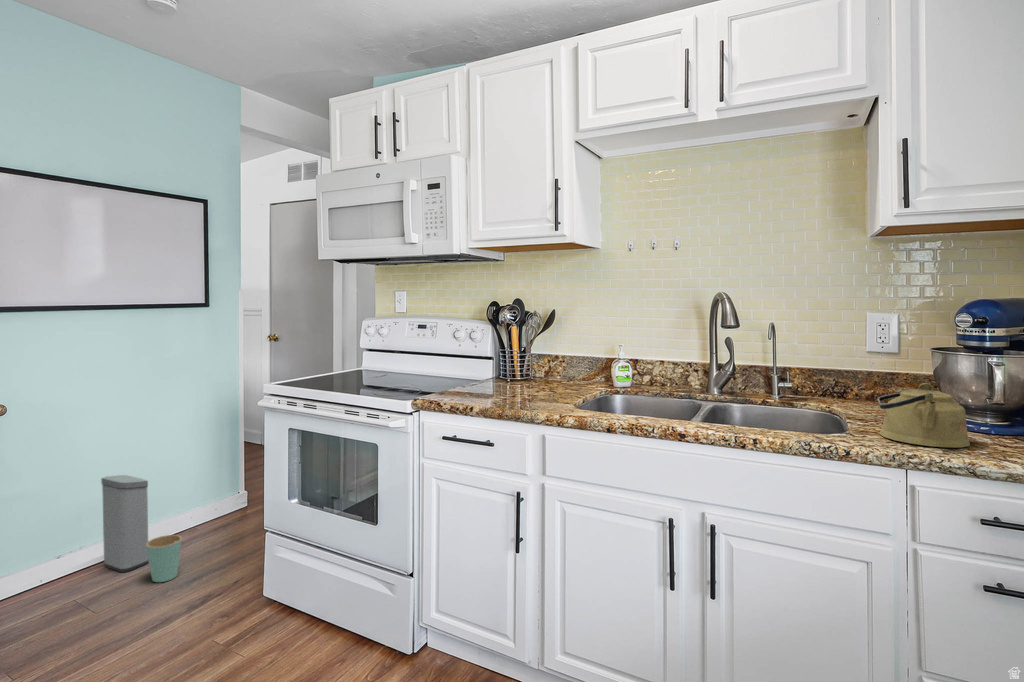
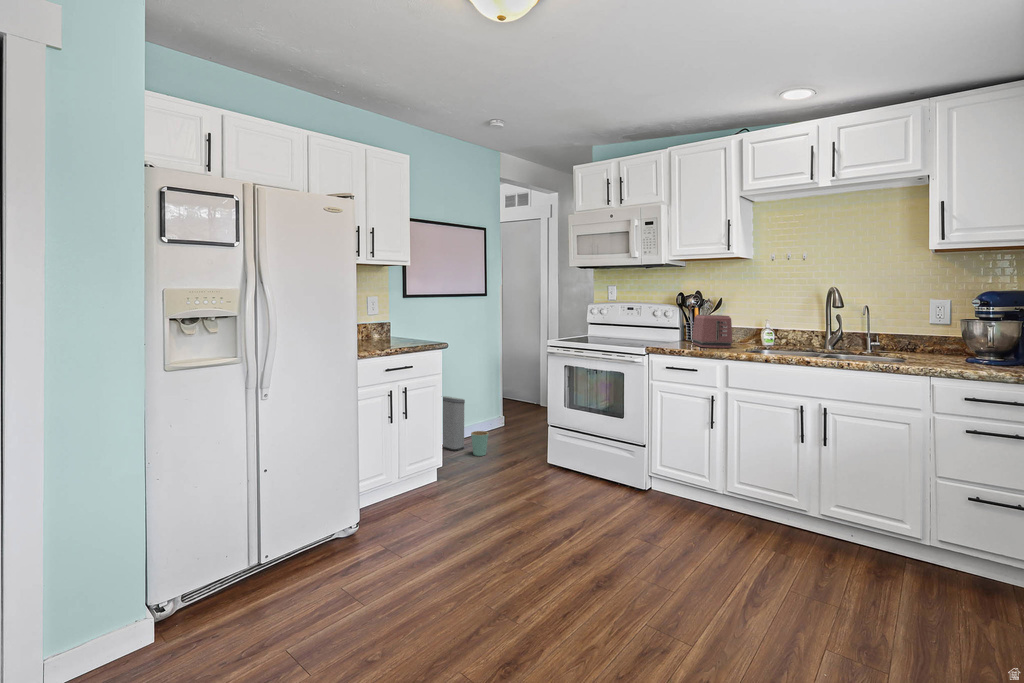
toaster: none [509,337,564,395] -> present [692,315,732,348]
kettle: present [877,383,970,448] -> none [918,335,968,366]

